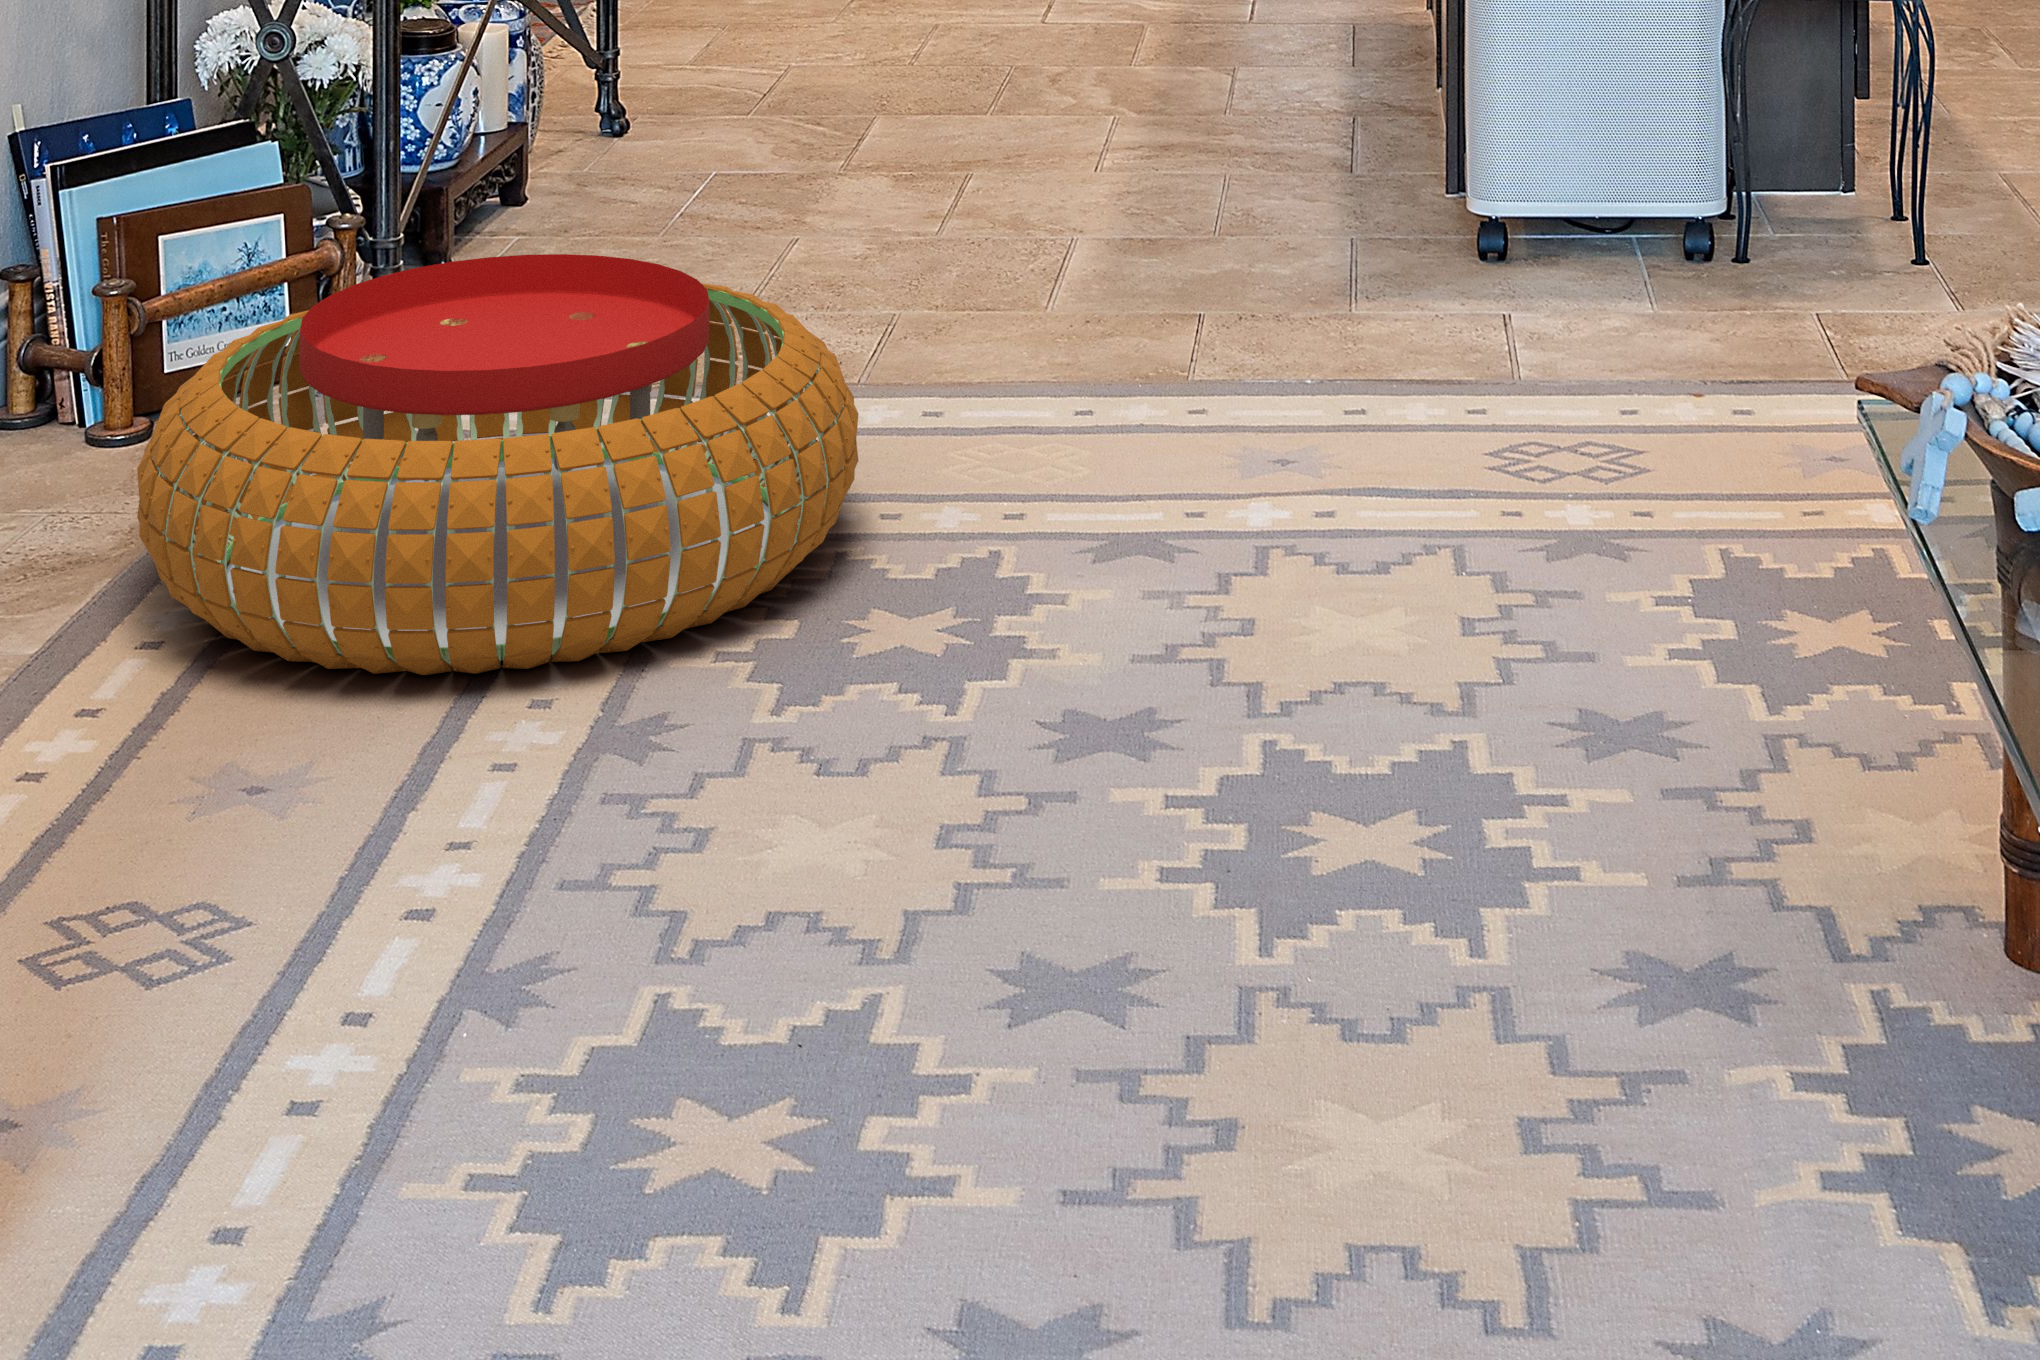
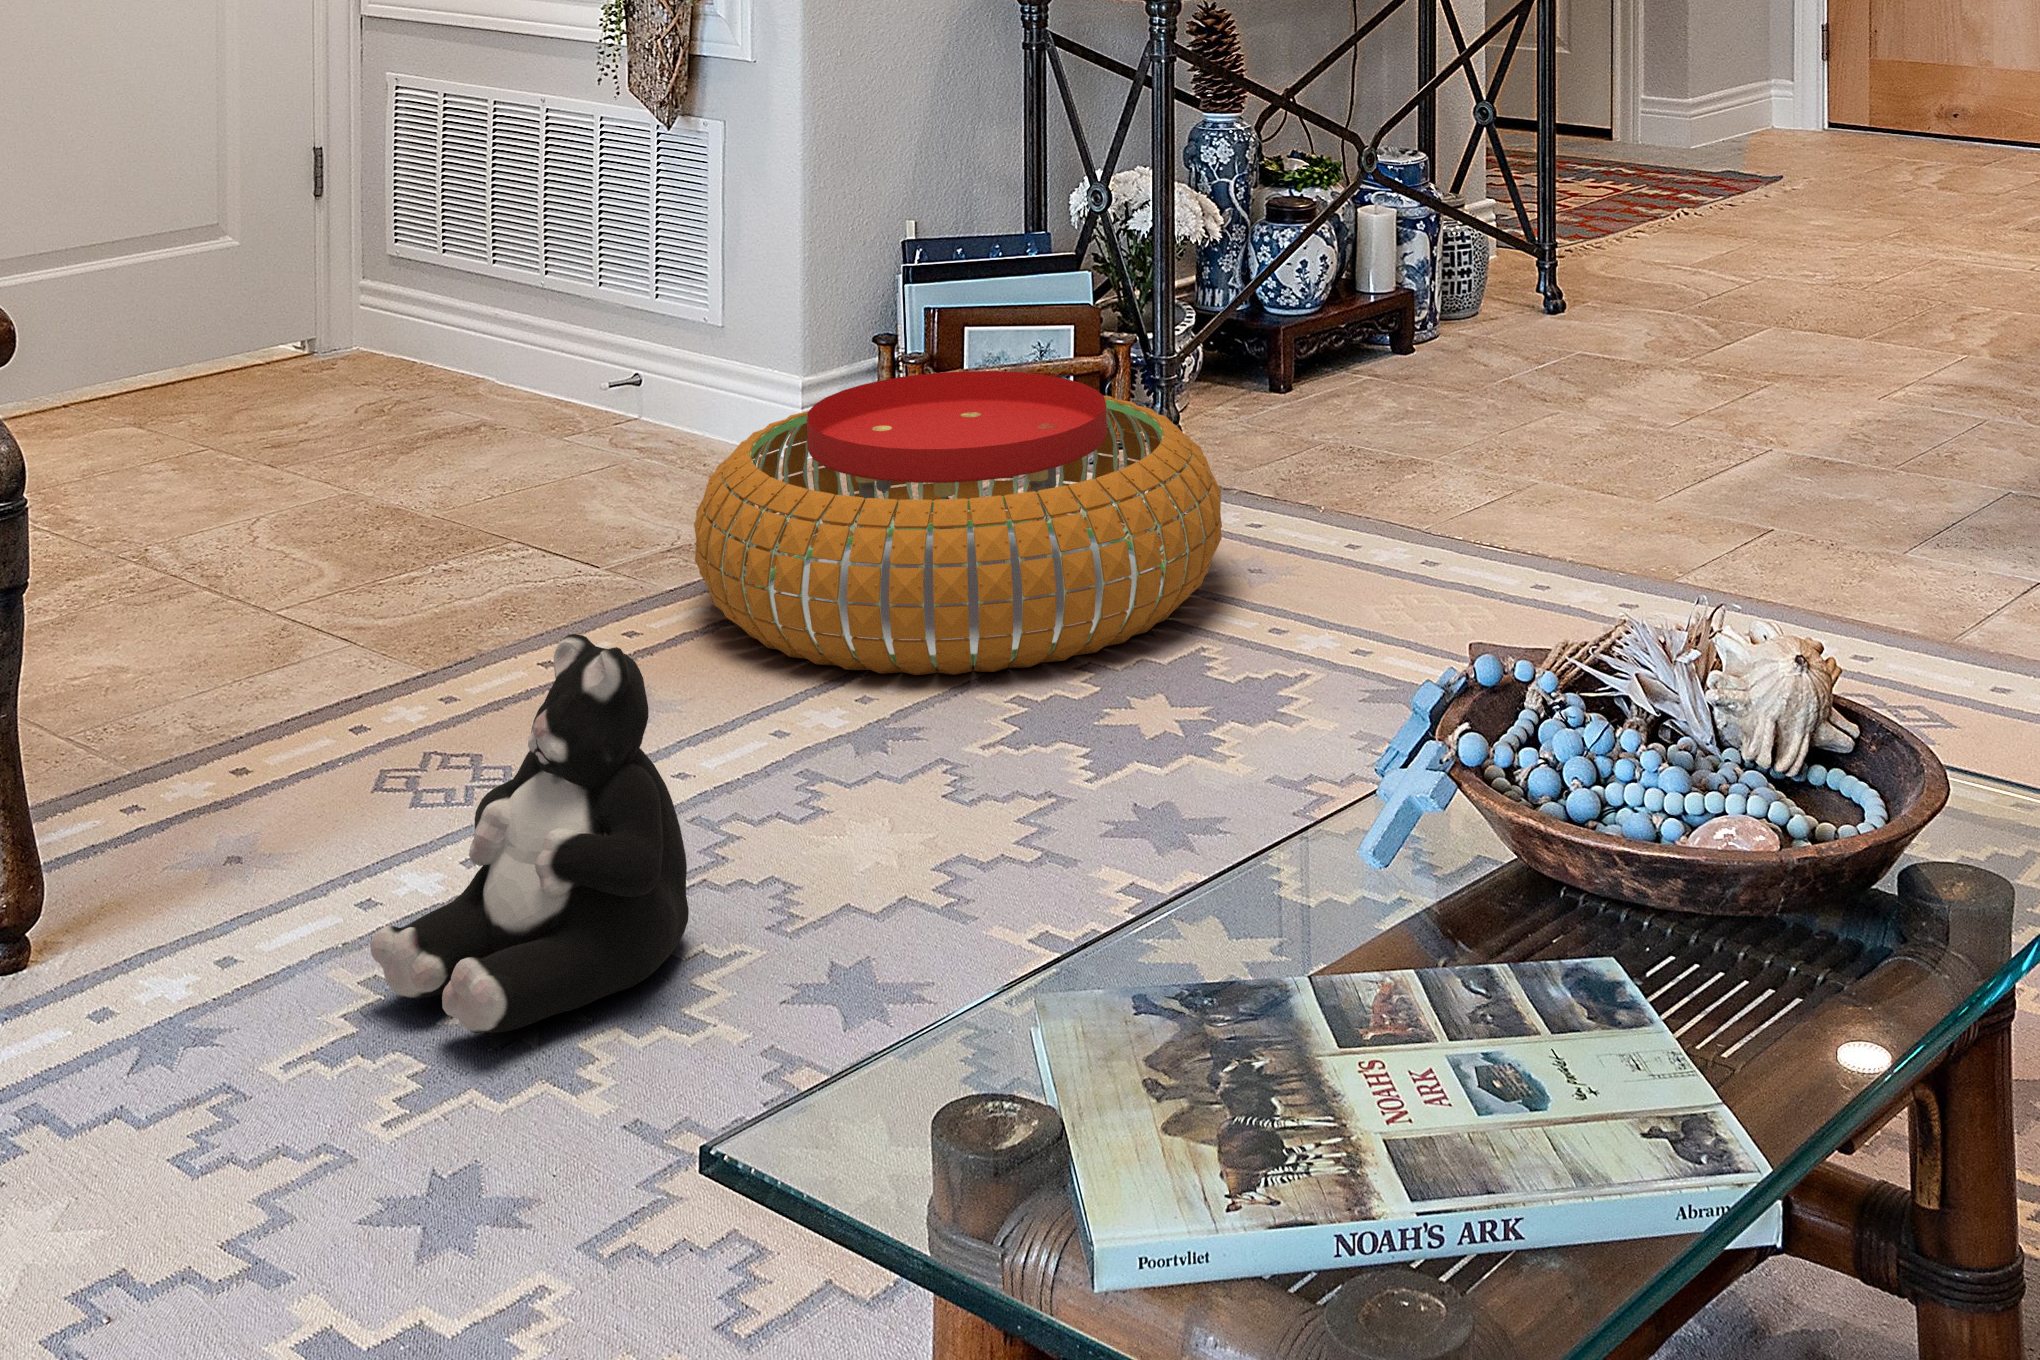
plush toy: none [691,615,1036,1148] -> present [370,634,689,1033]

